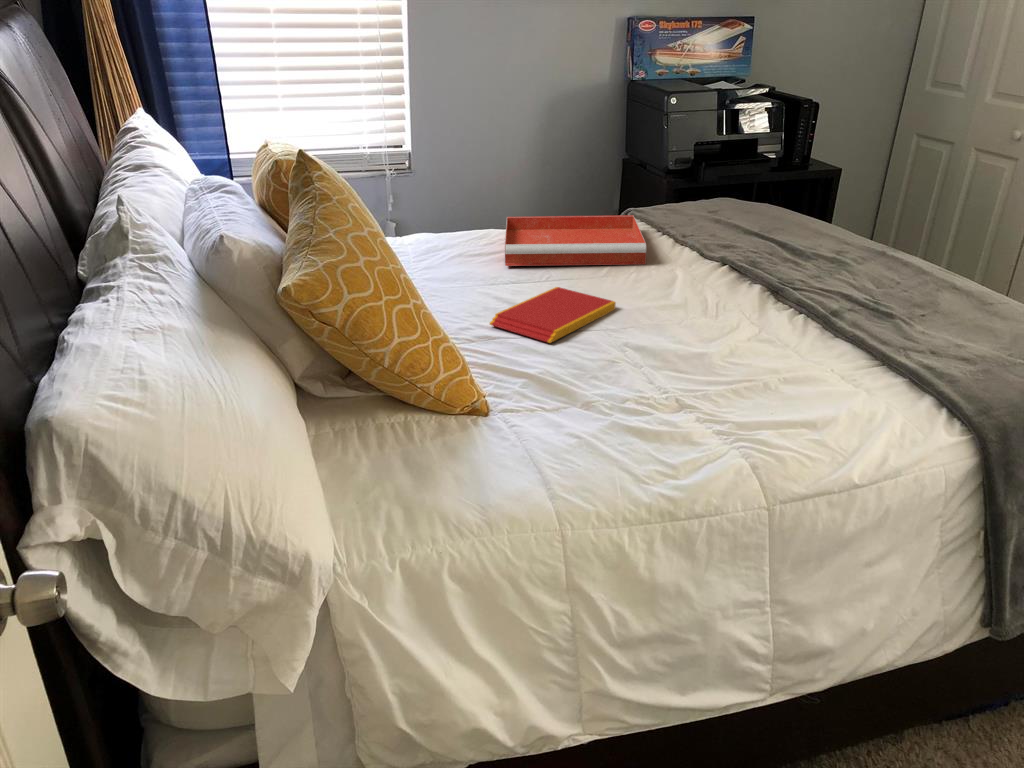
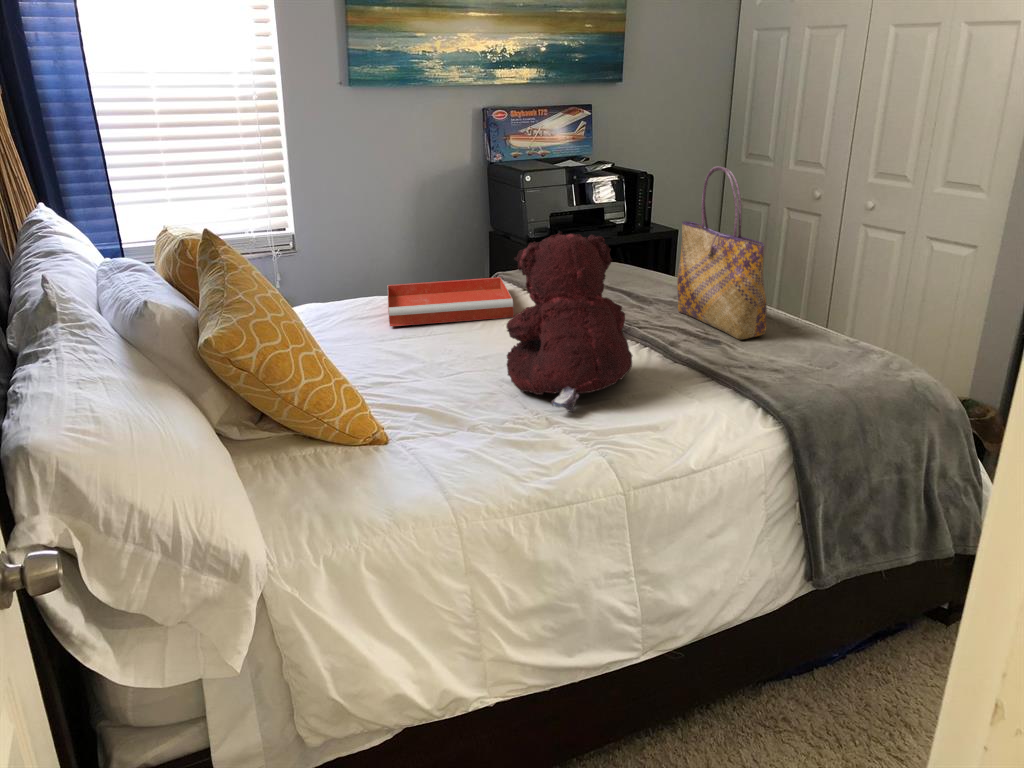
tote bag: none [841,99,968,315] -> present [677,166,767,339]
teddy bear: none [634,174,787,395] -> present [507,232,632,412]
book: present [490,287,616,343] -> none [380,340,490,385]

